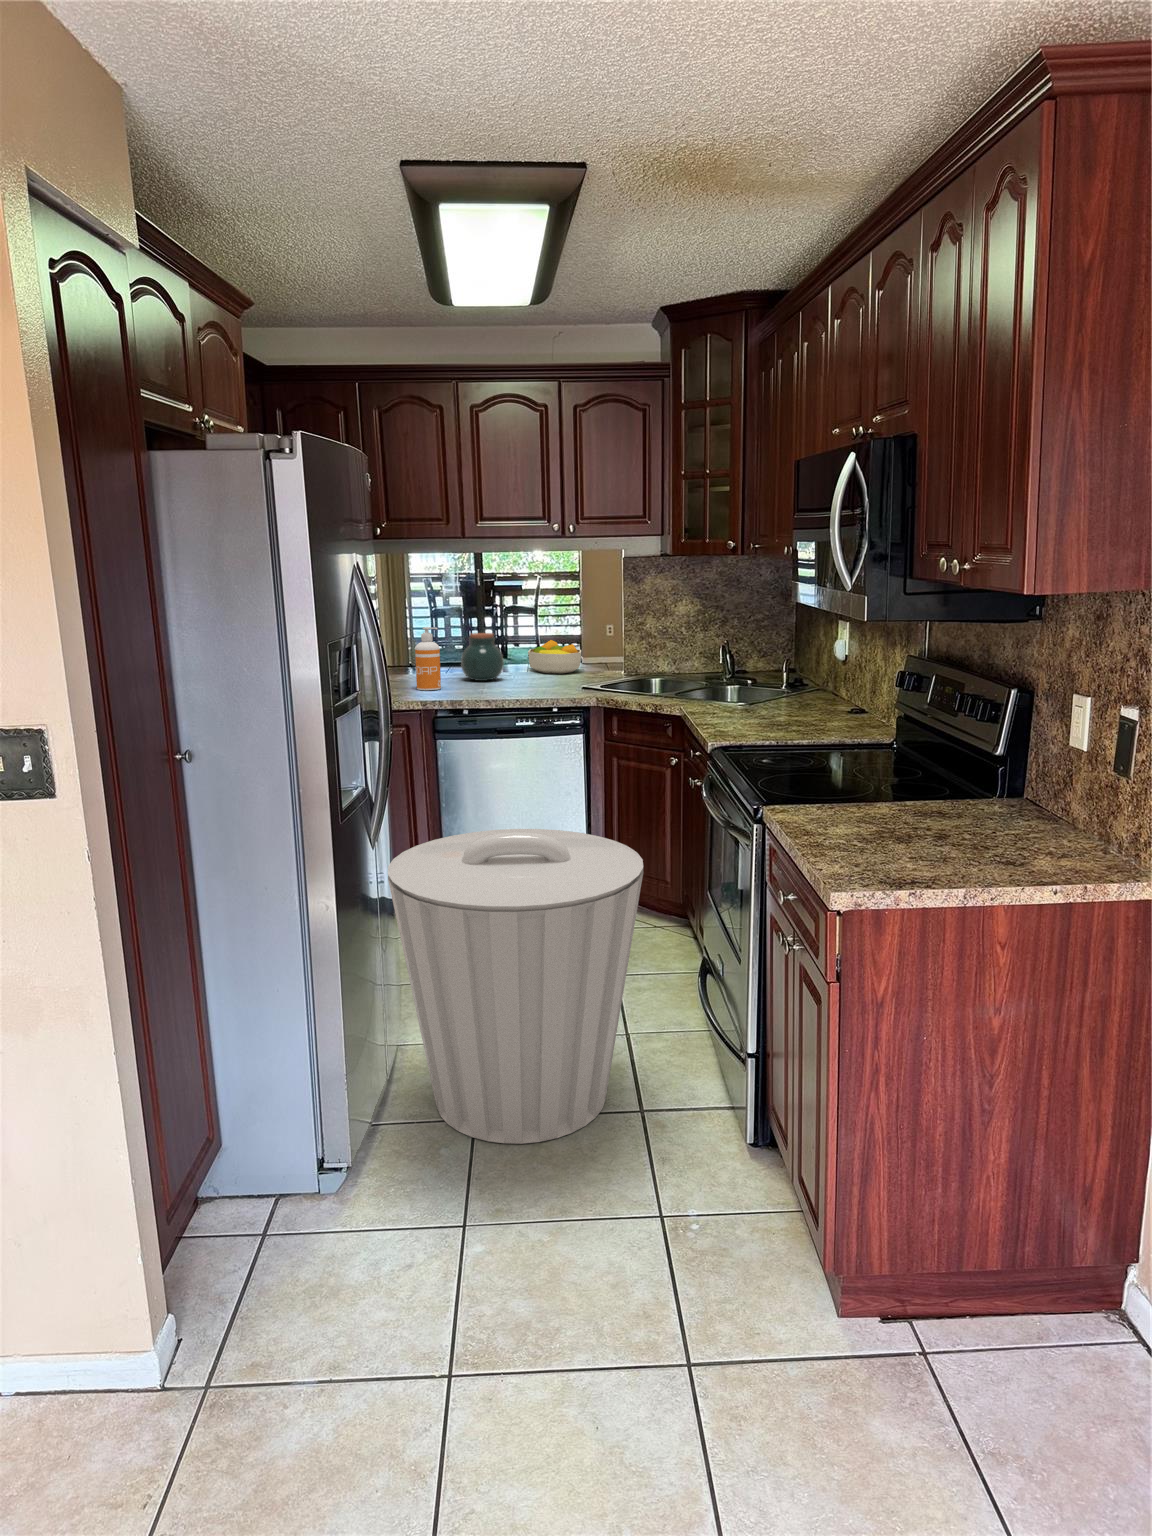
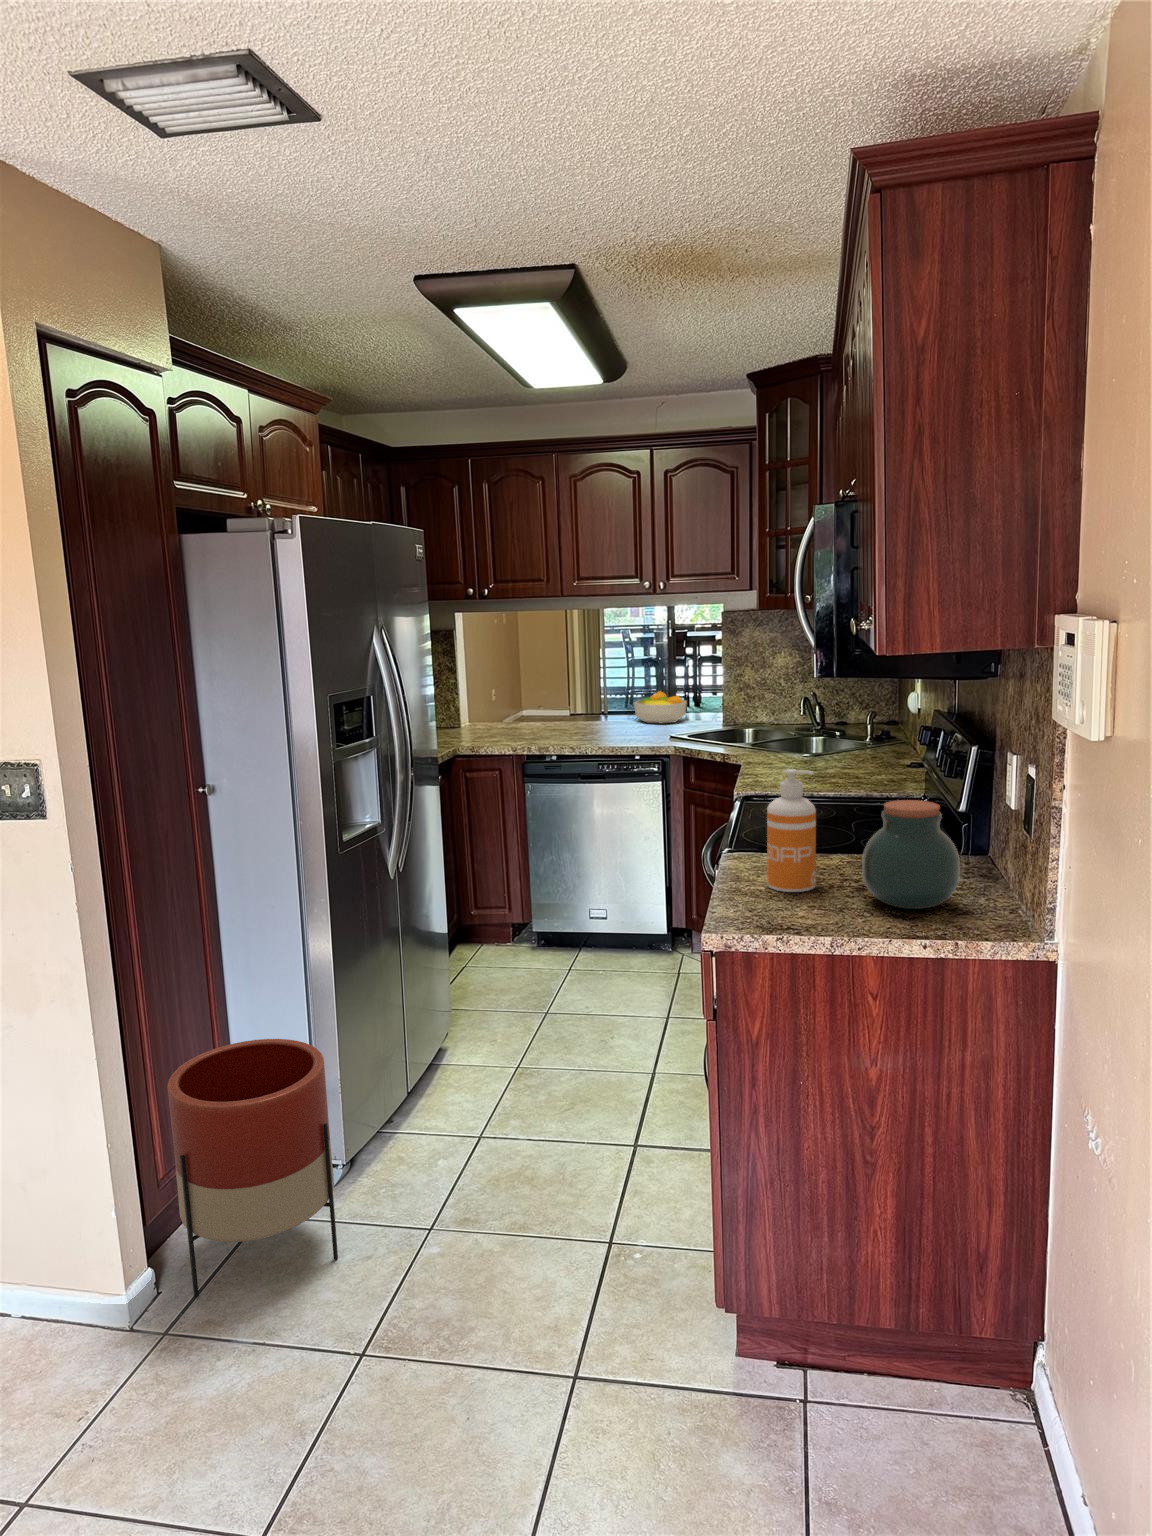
soap dispenser: present [415,627,441,690] -> present [767,769,816,892]
jar: present [461,633,504,681] -> present [862,800,960,909]
trash can: present [388,829,643,1144] -> none [401,869,637,1163]
planter: none [178,1036,376,1343] -> present [167,1039,338,1298]

